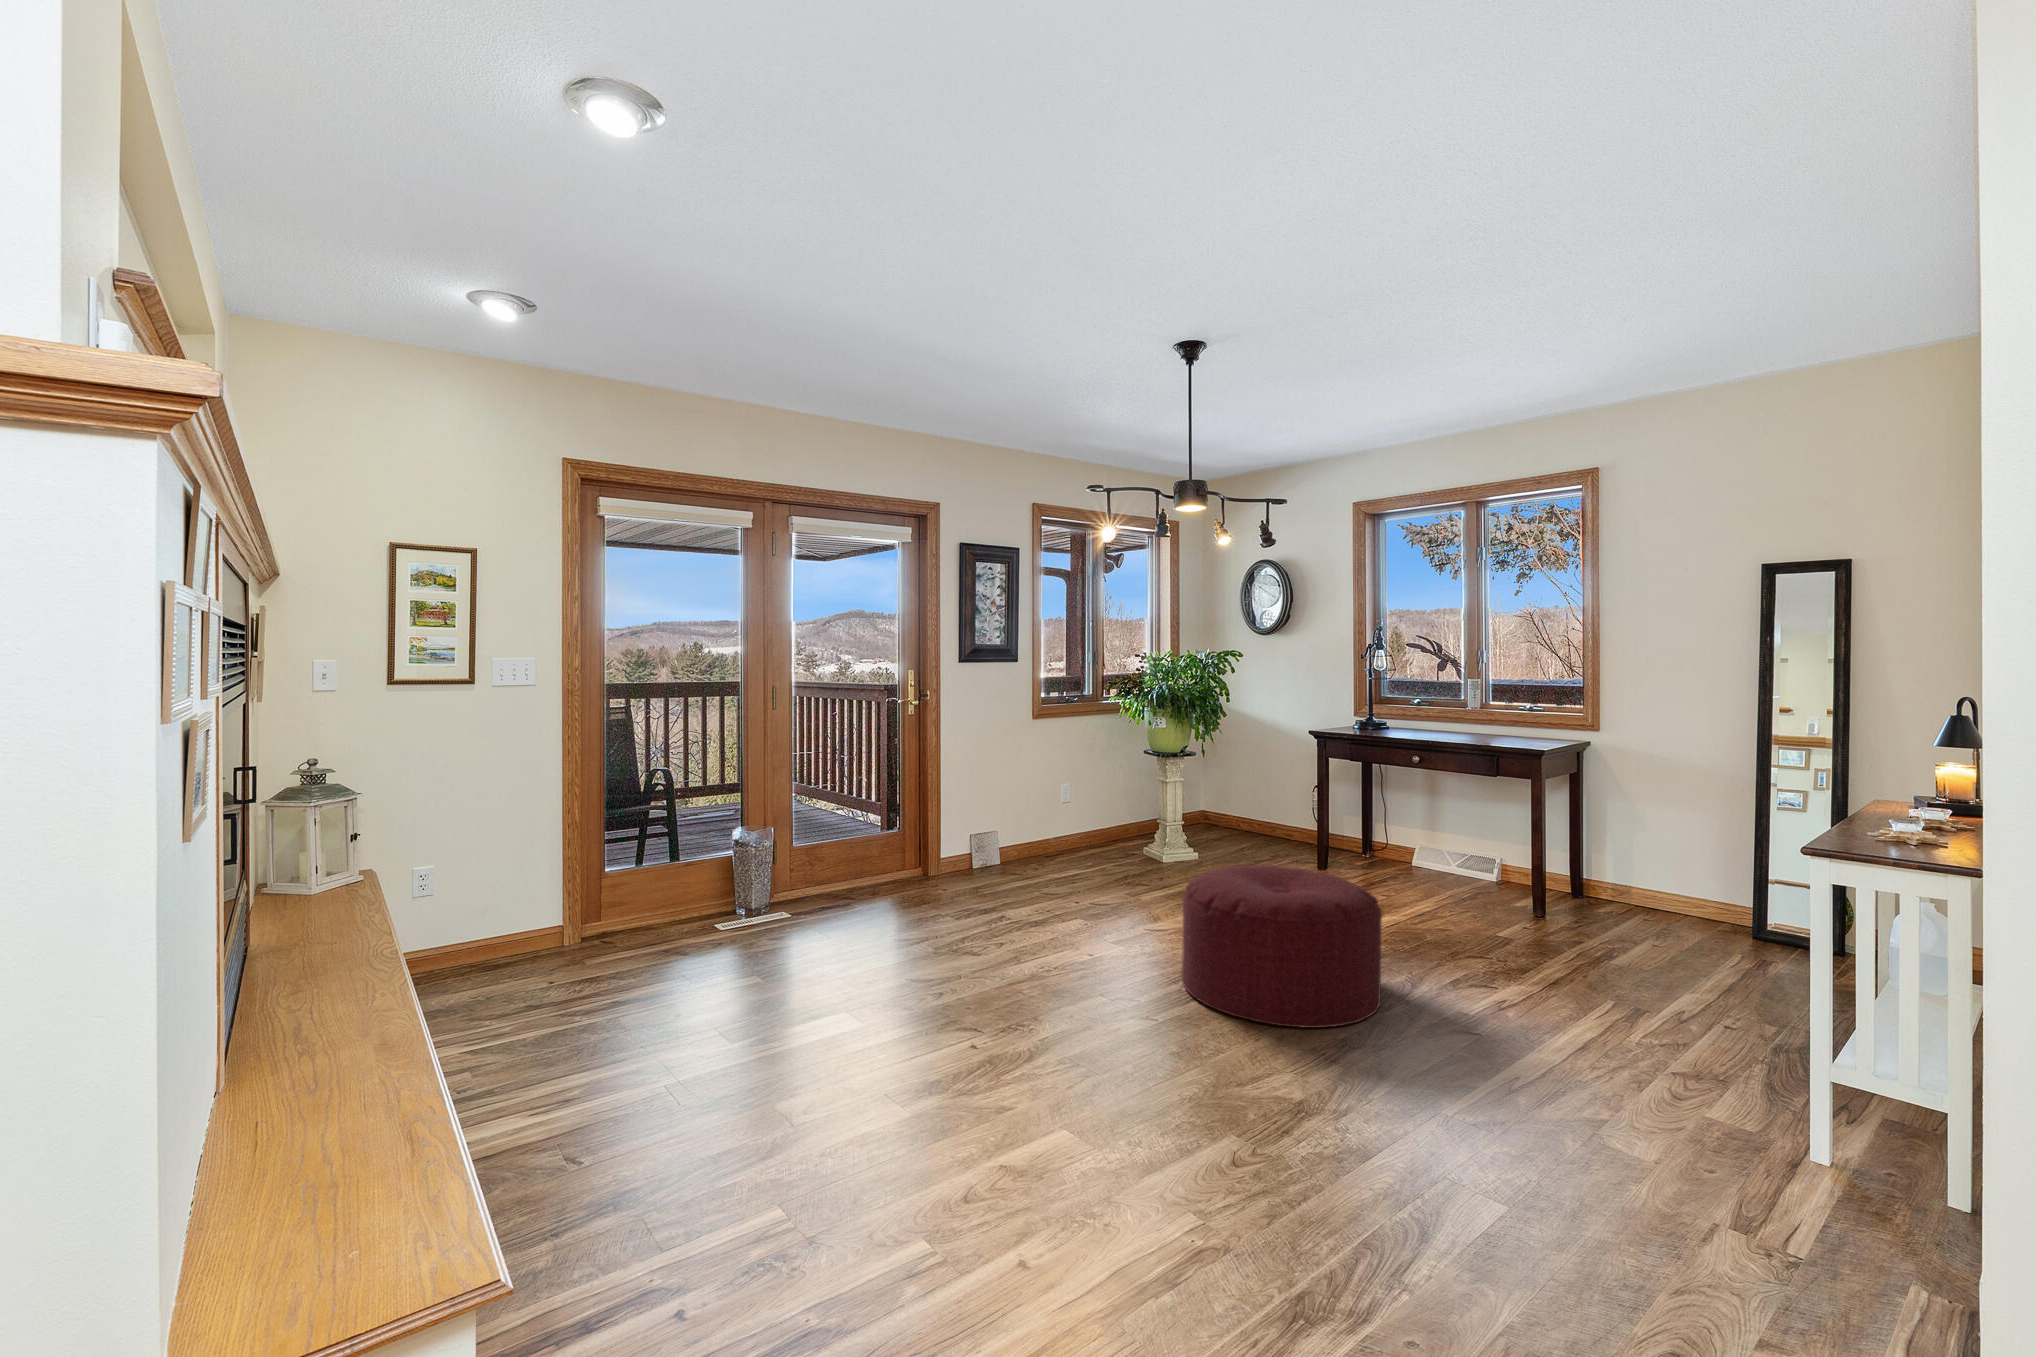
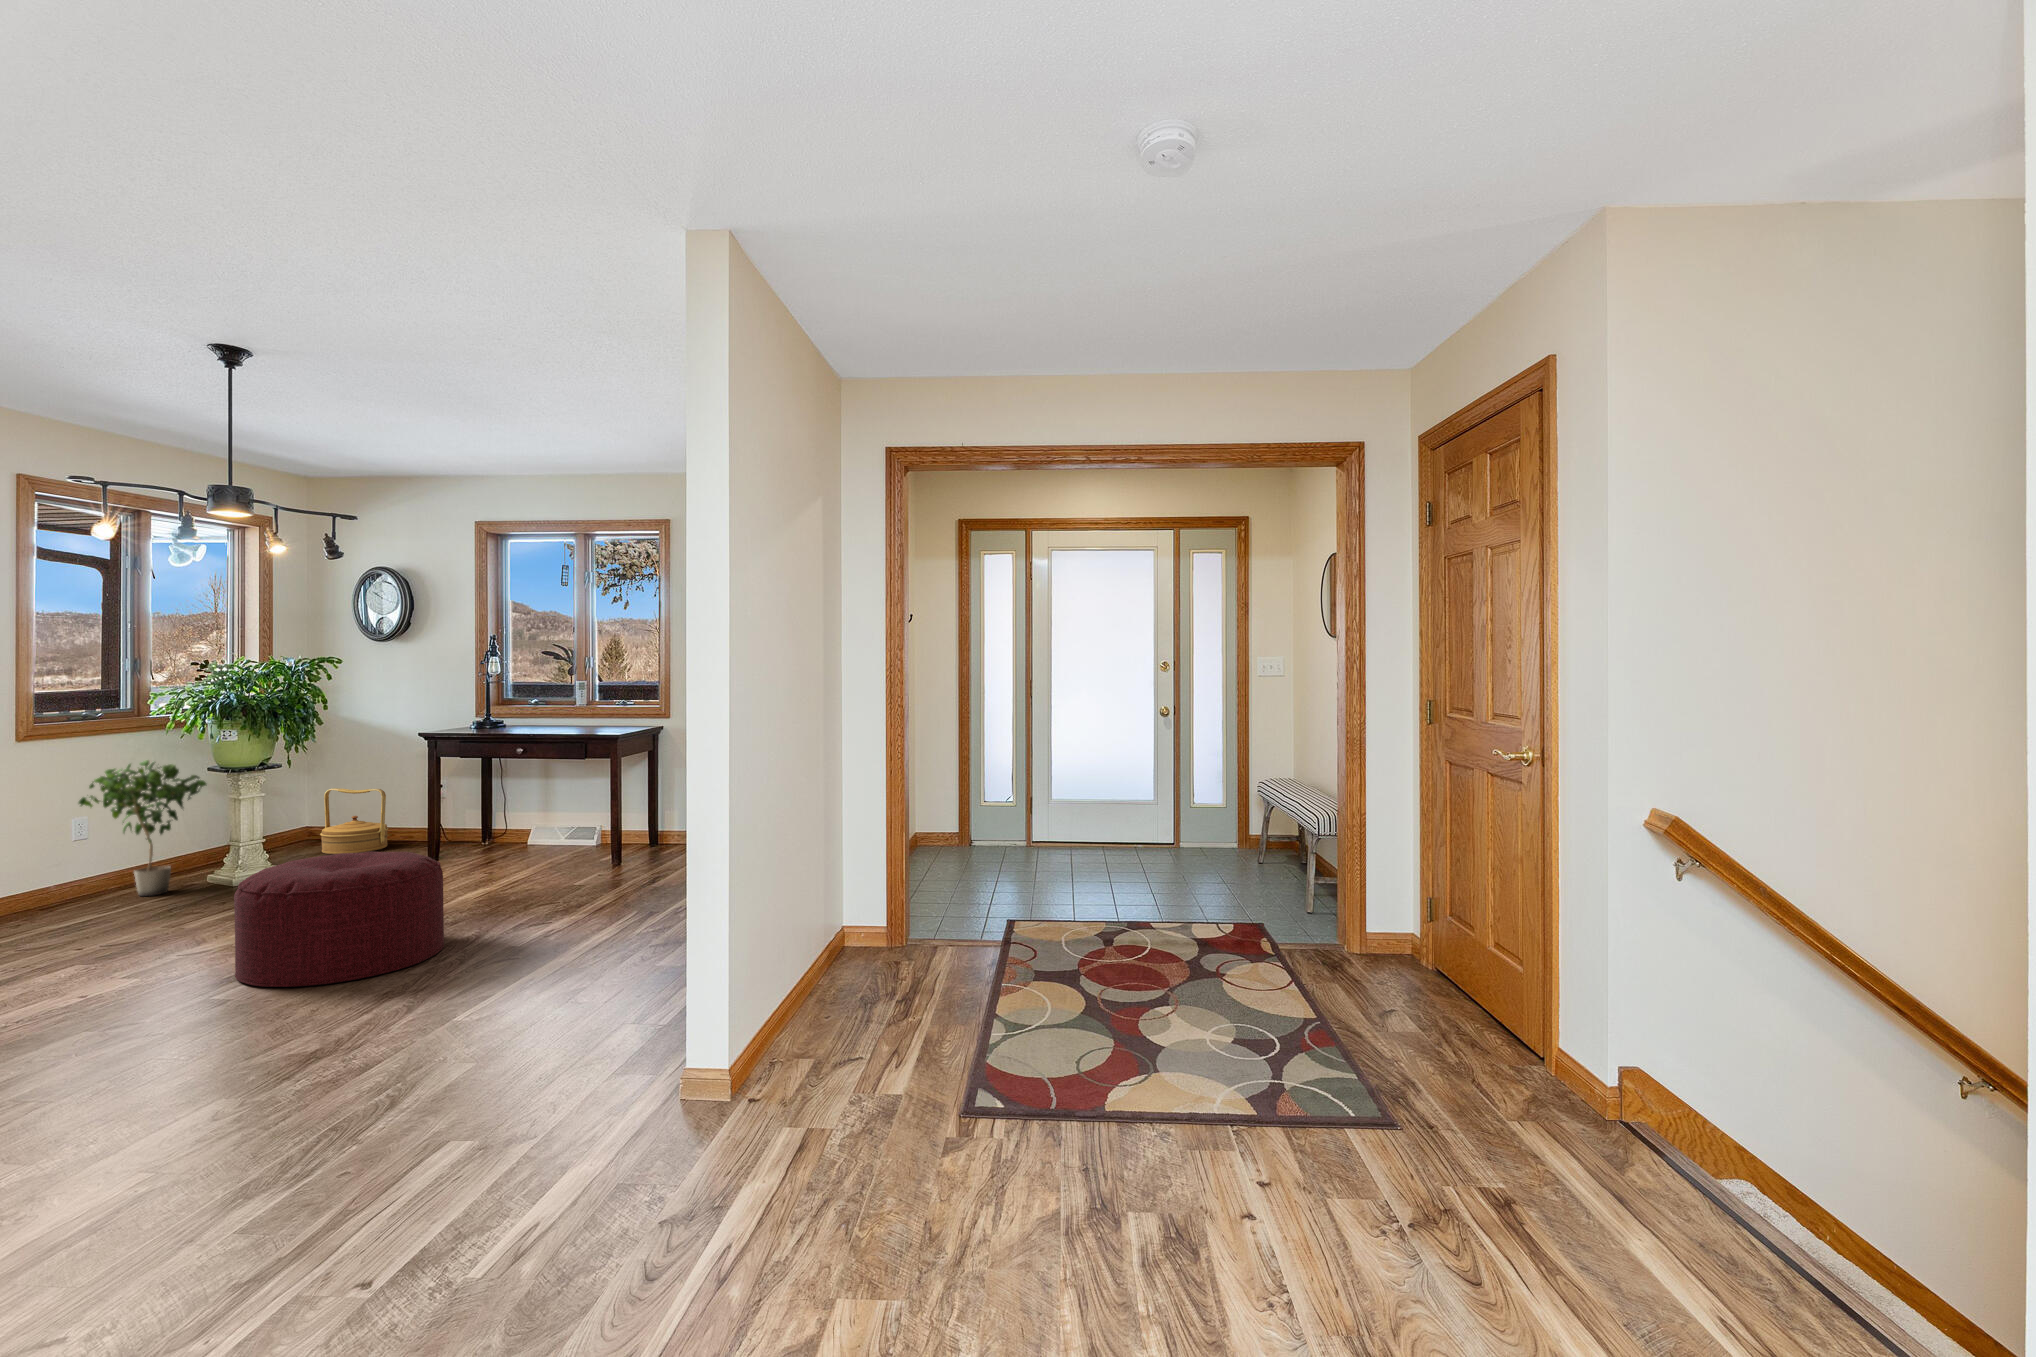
potted plant: none [1060,741,1143,859] -> present [79,760,206,896]
woven basket: none [1218,776,1273,842] -> present [320,788,389,854]

